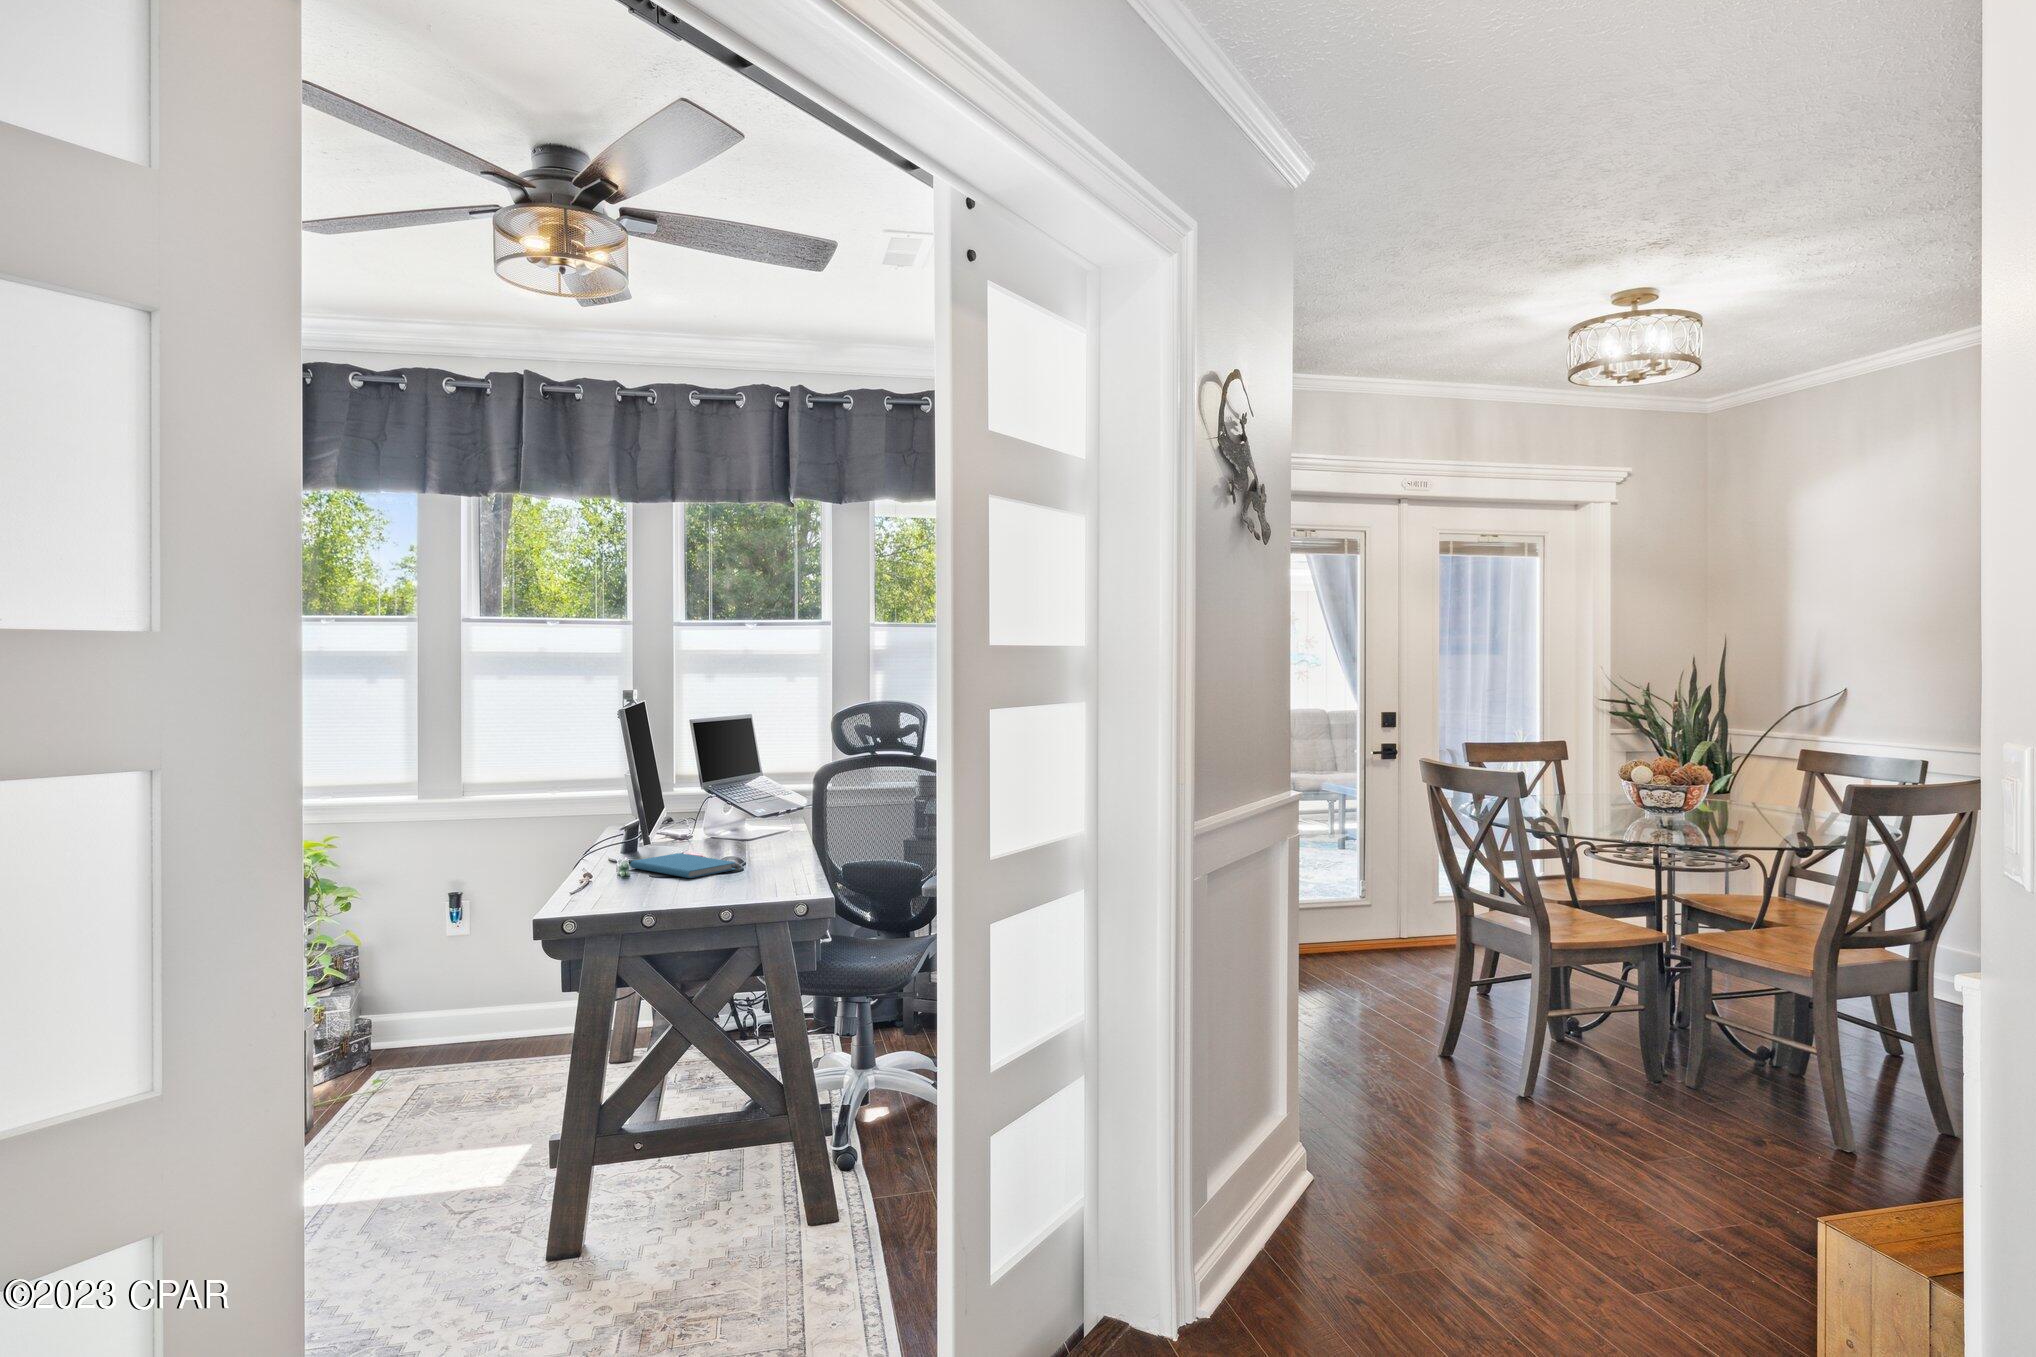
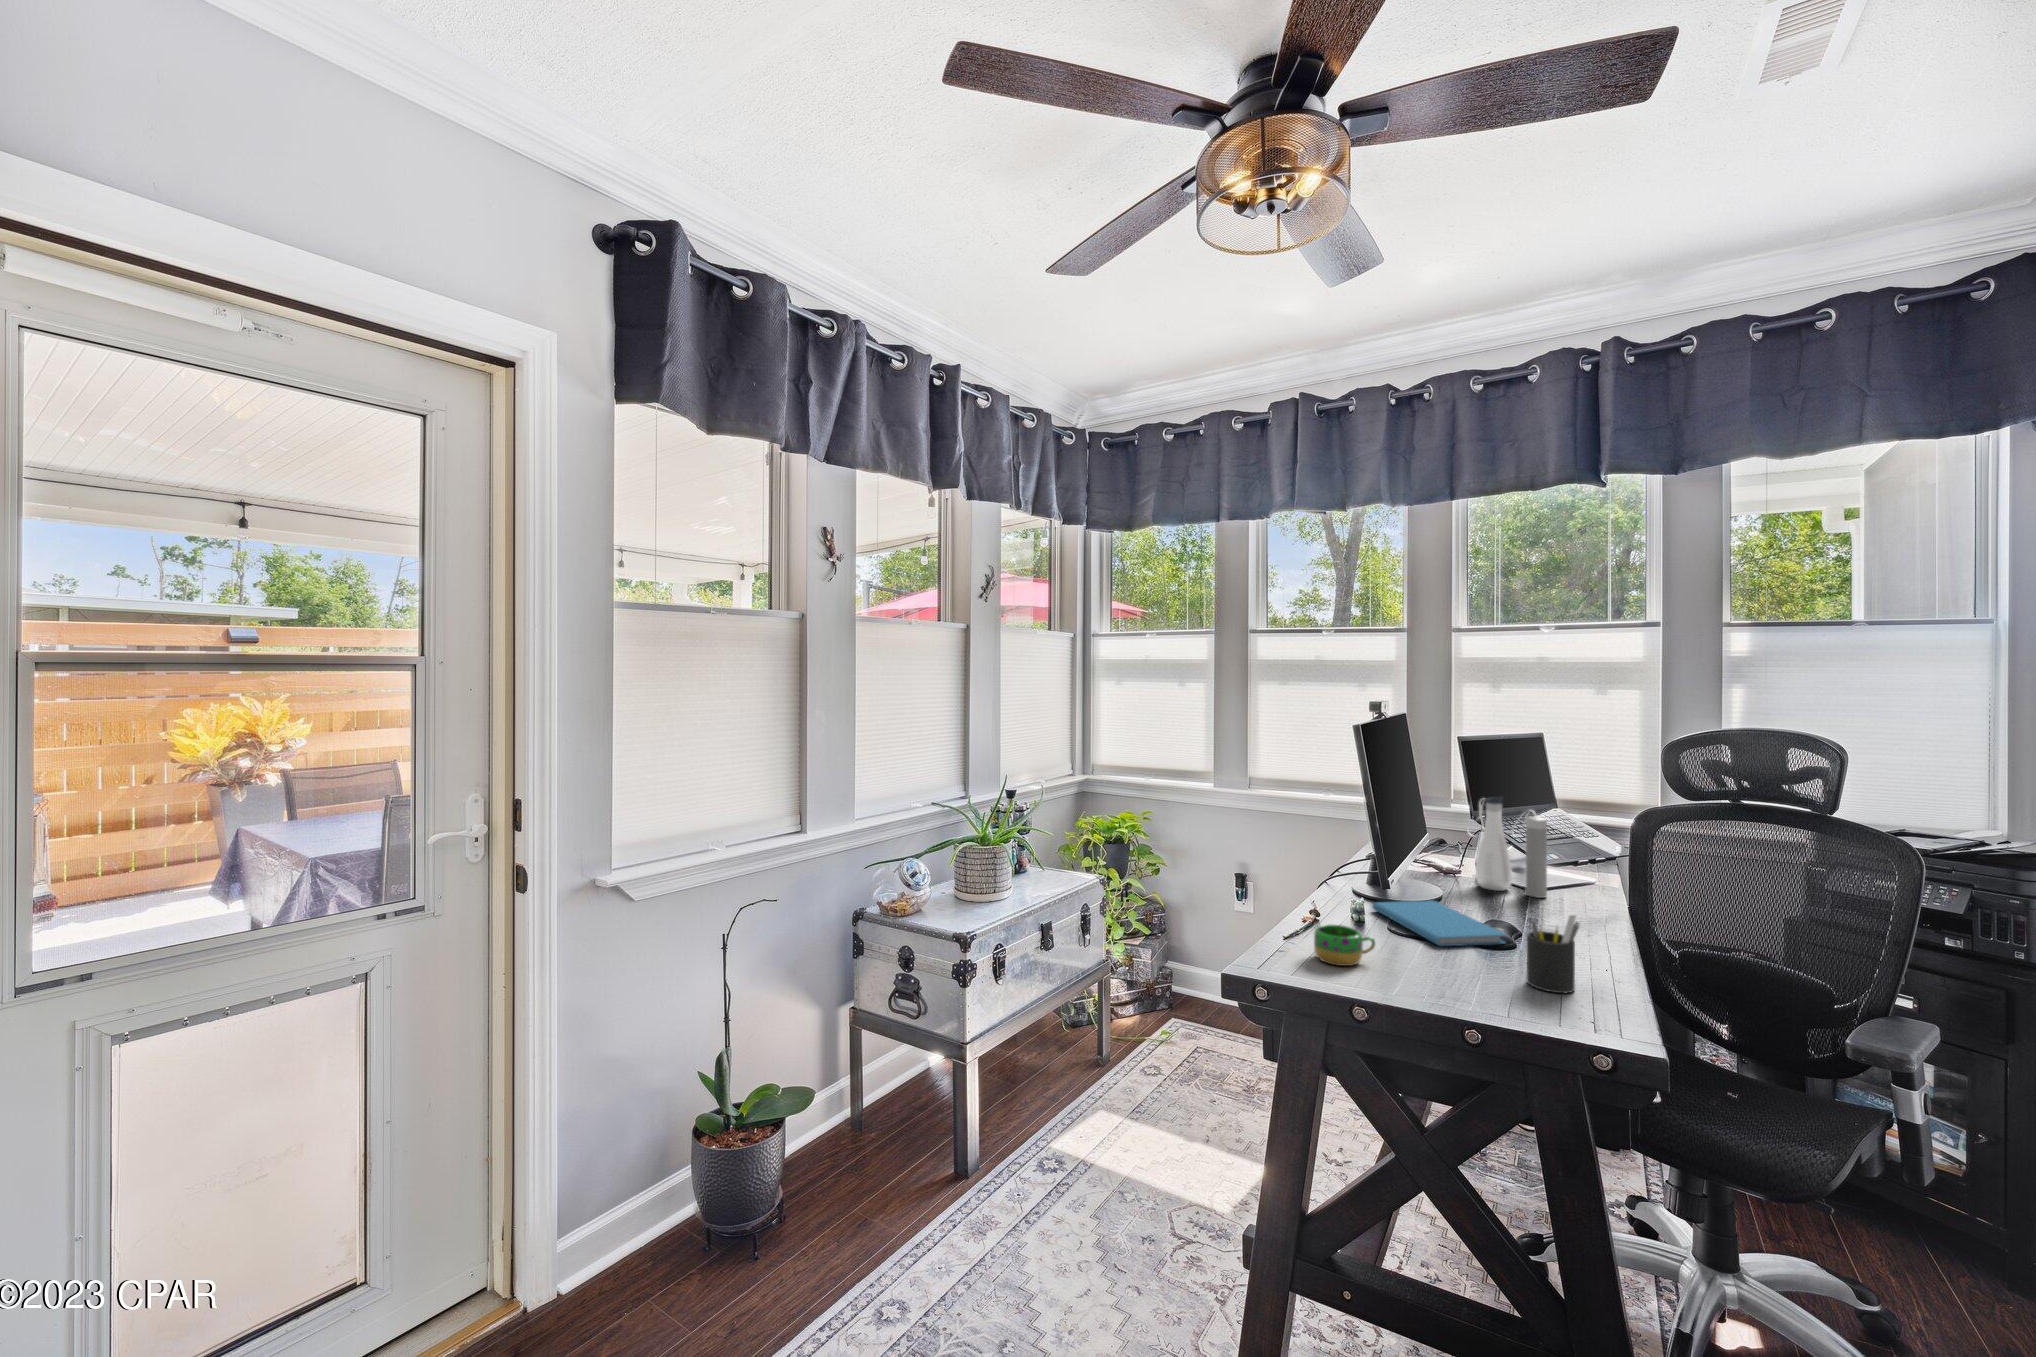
water bottle: none [699,764,759,843] -> present [1467,797,1547,898]
pen holder: none [753,827,785,886] -> present [1527,915,1580,993]
mug: none [595,871,645,901] -> present [1314,925,1375,966]

